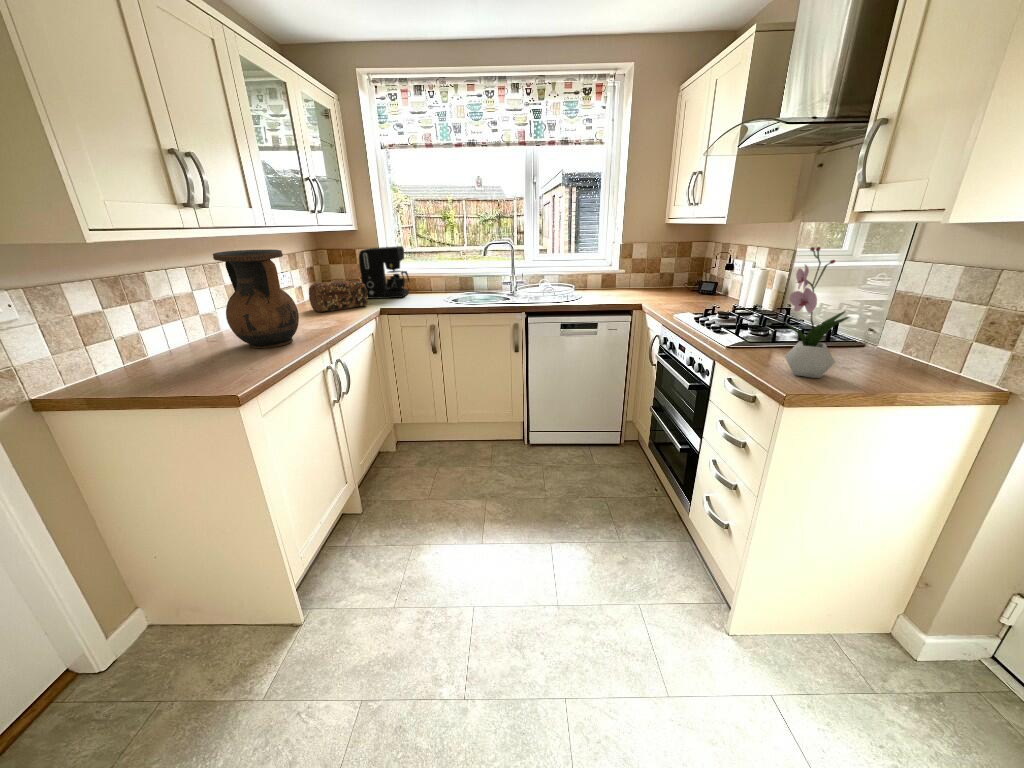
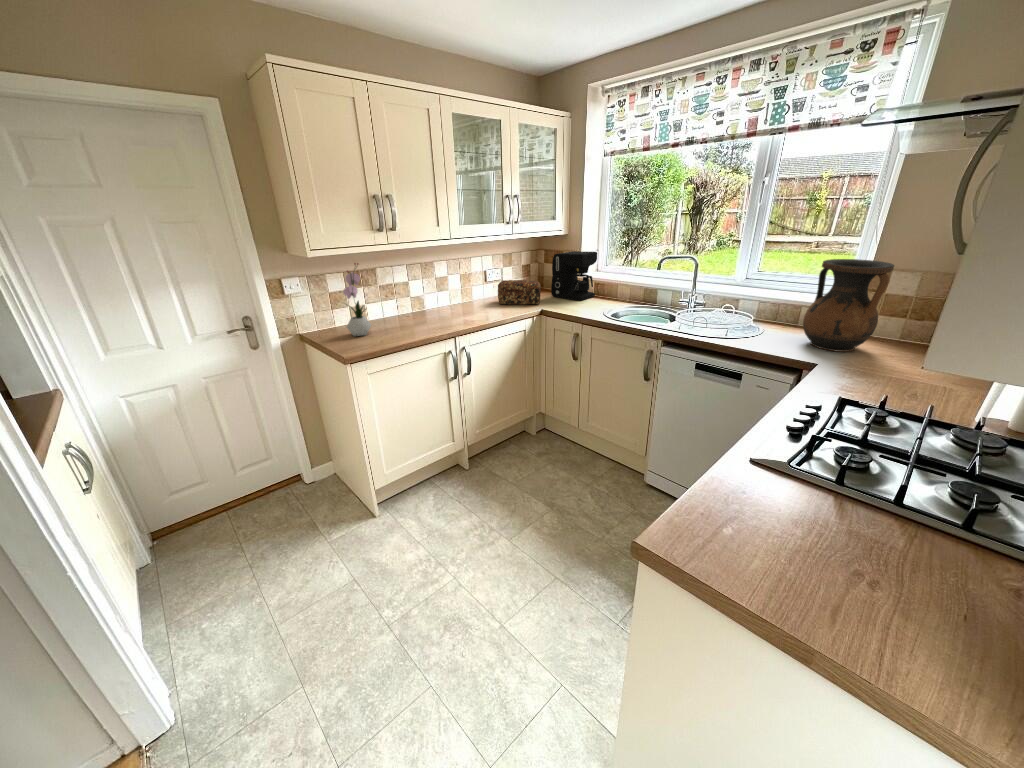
flower arrangement: present [785,247,849,378] -> present [343,263,371,336]
vase: present [213,249,299,348] -> present [803,259,894,352]

